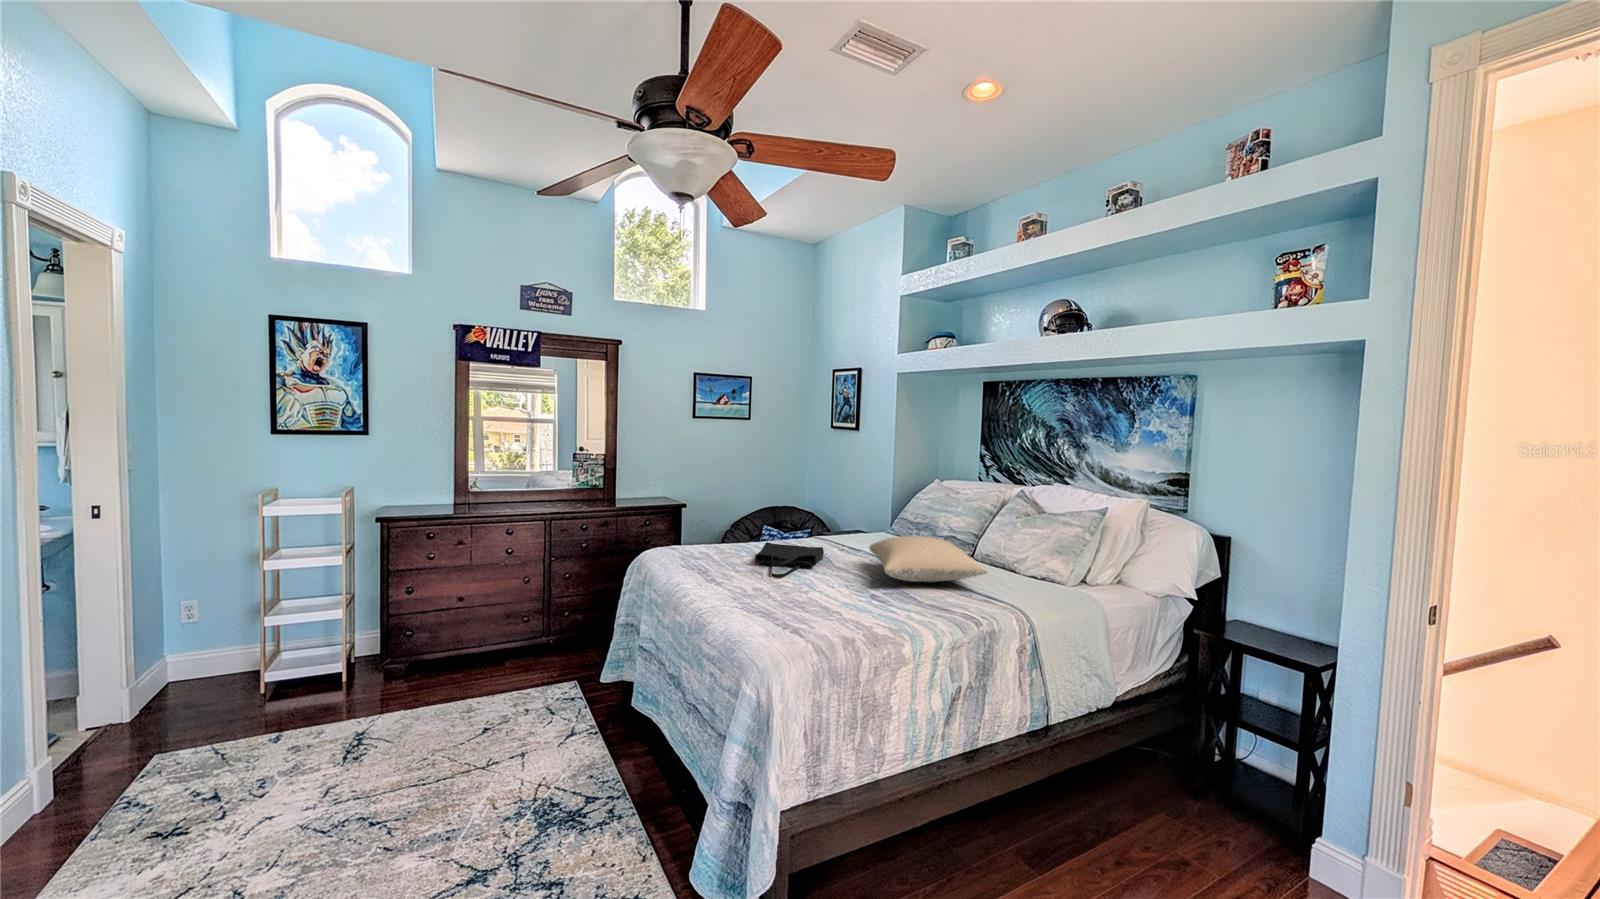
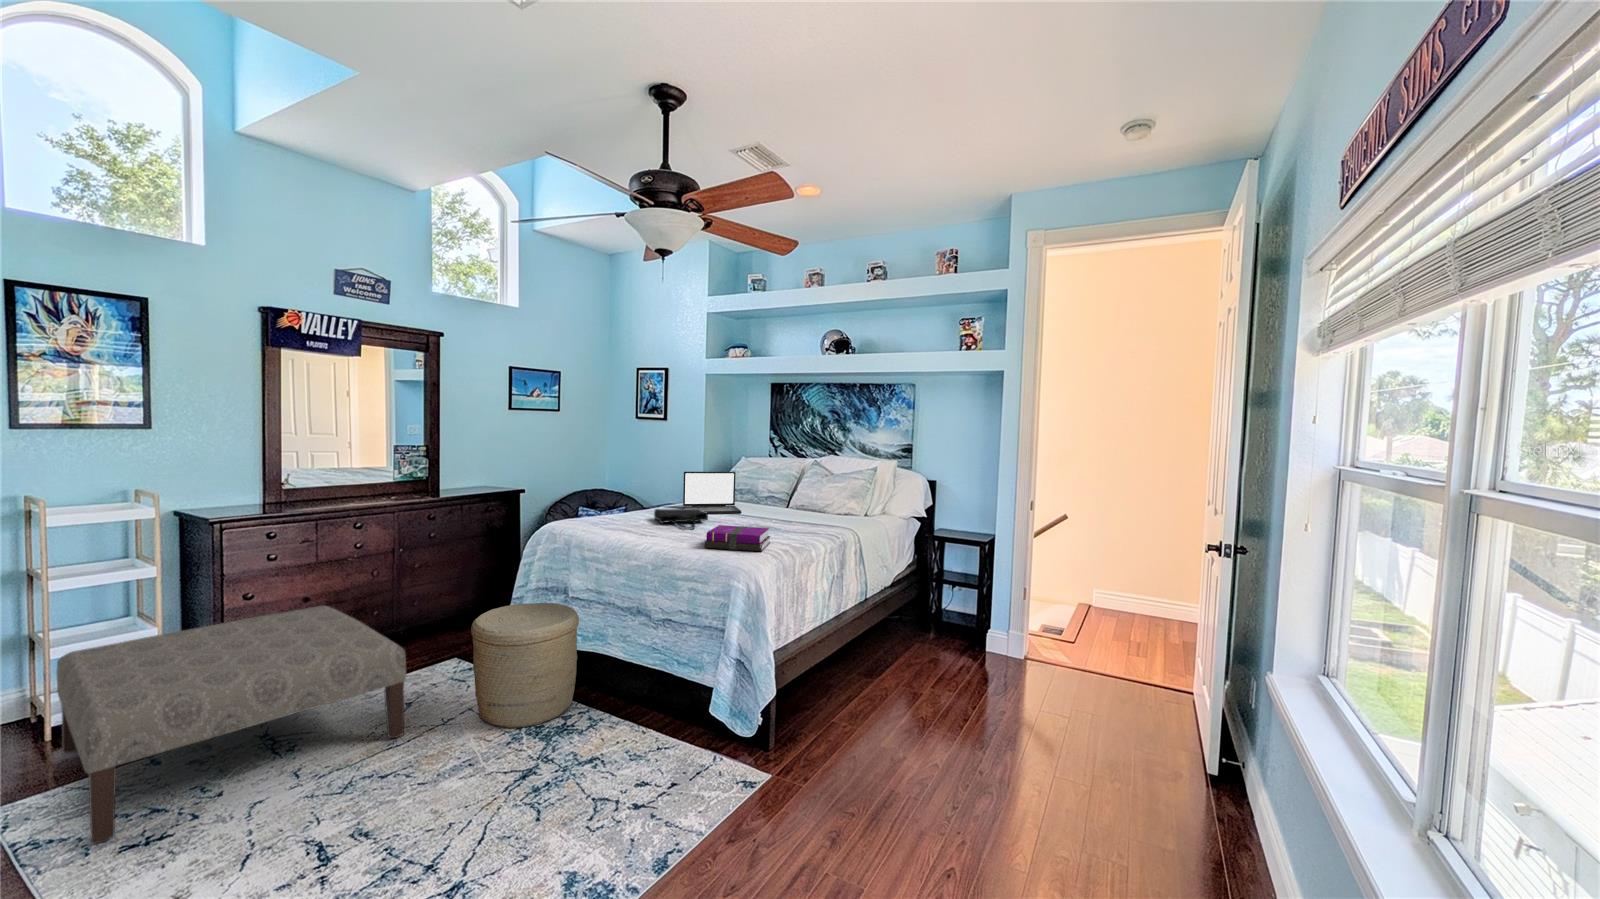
laptop: none [815,496,894,558] -> present [683,472,741,514]
pillow: present [869,536,988,582] -> none [738,492,829,522]
notebook: none [737,581,843,635] -> present [704,525,770,551]
ottoman: none [126,606,462,813] -> present [57,606,406,844]
woven basket: none [491,641,616,798] -> present [471,603,579,728]

